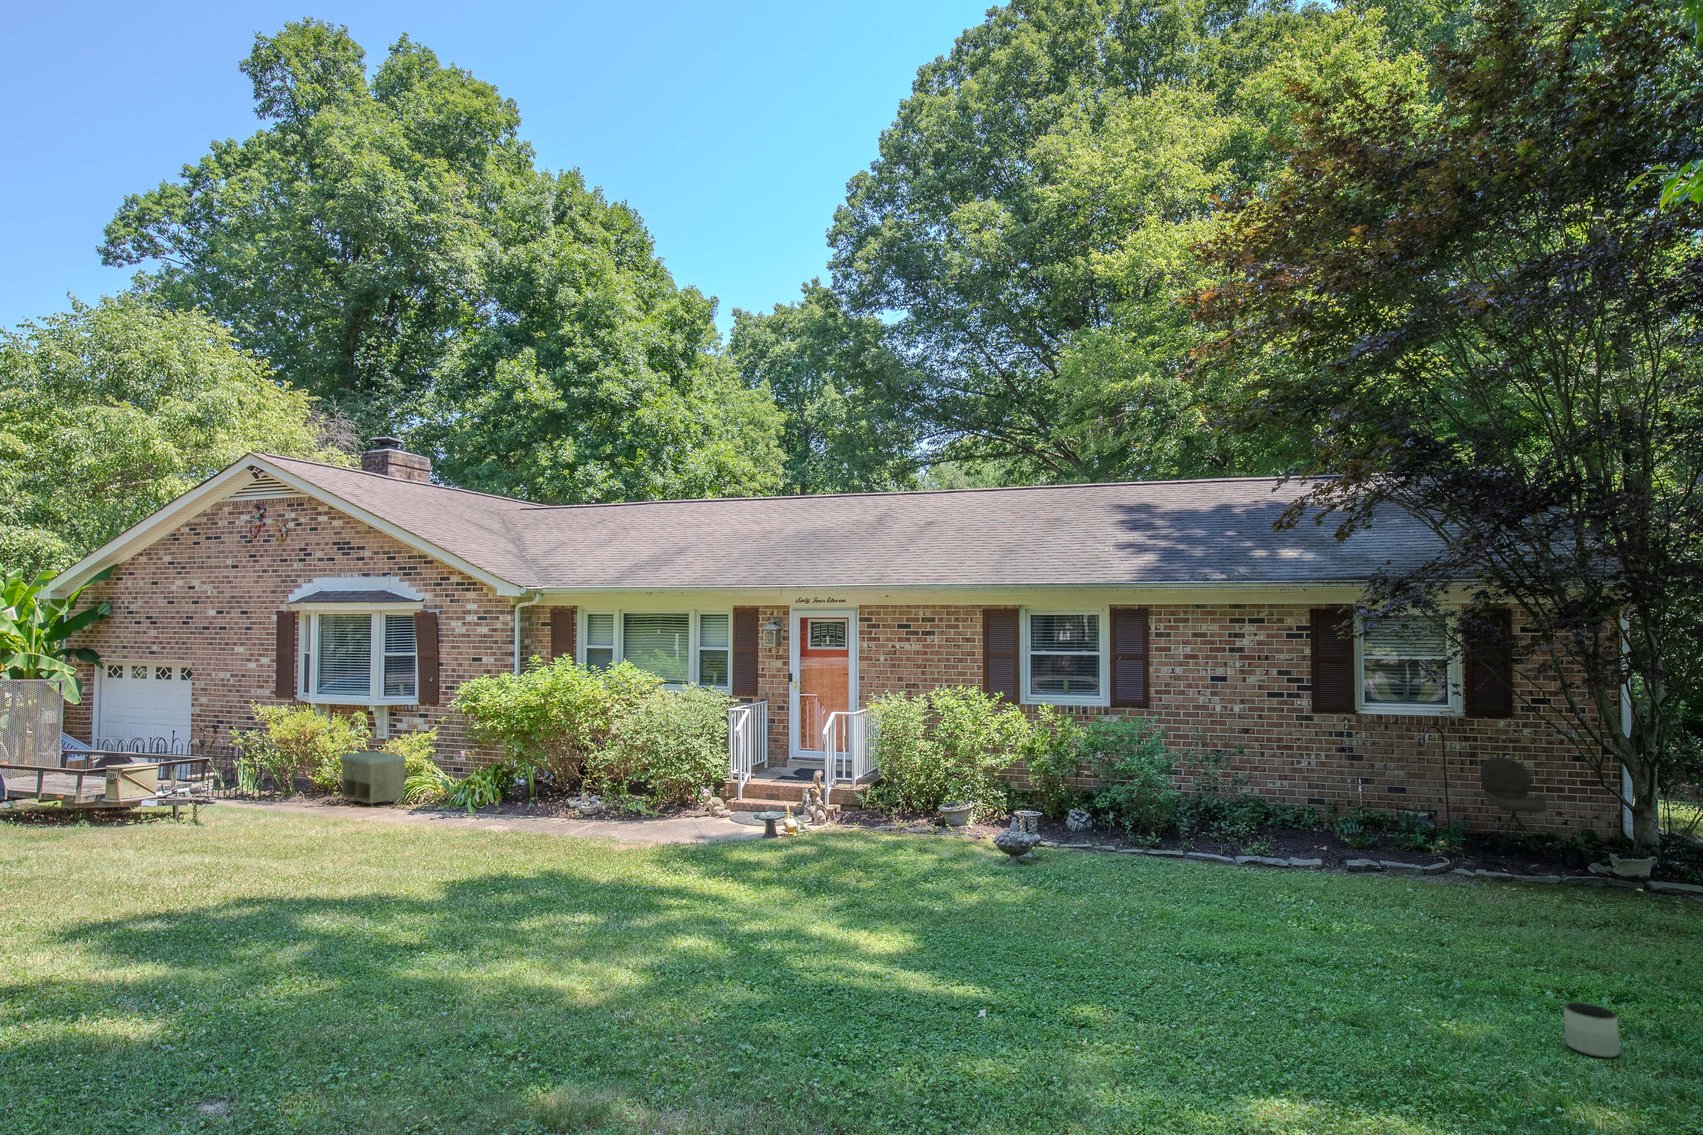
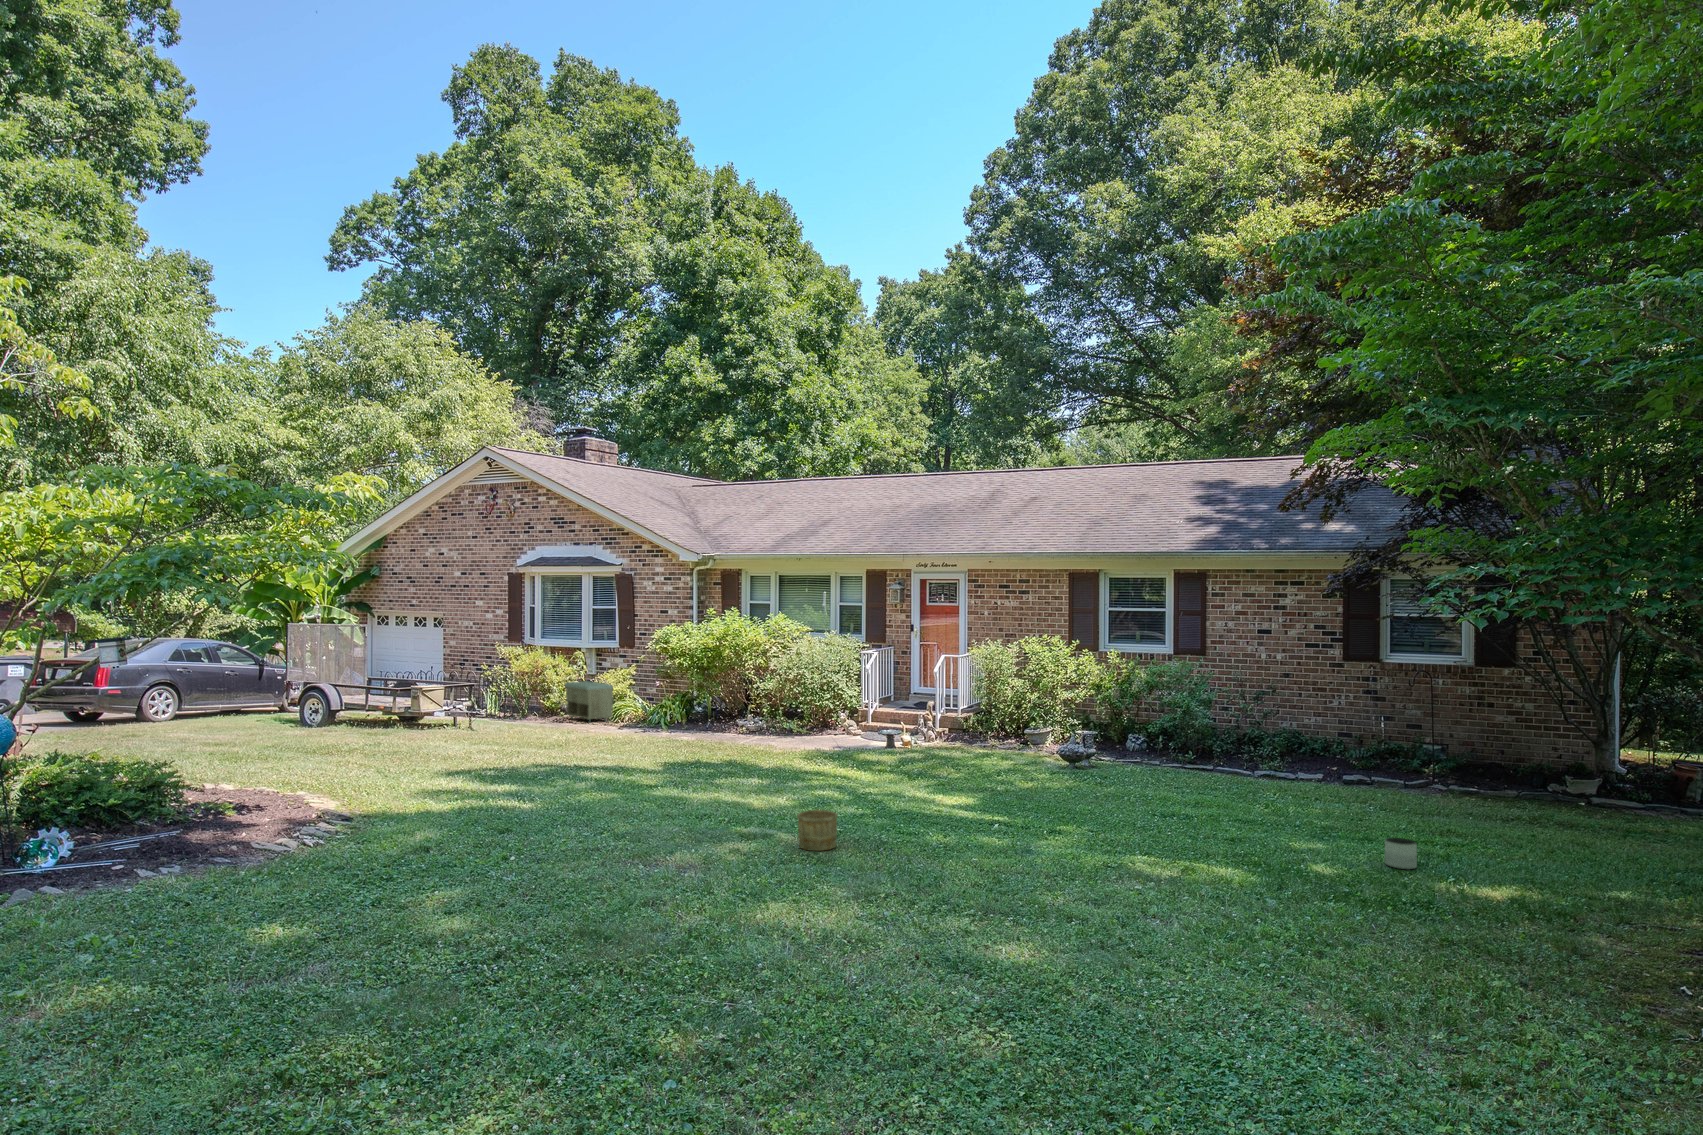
chair: present [1480,757,1548,856] -> none [1486,700,1538,782]
wooden bucket: none [656,1006,727,1091] -> present [797,810,838,851]

